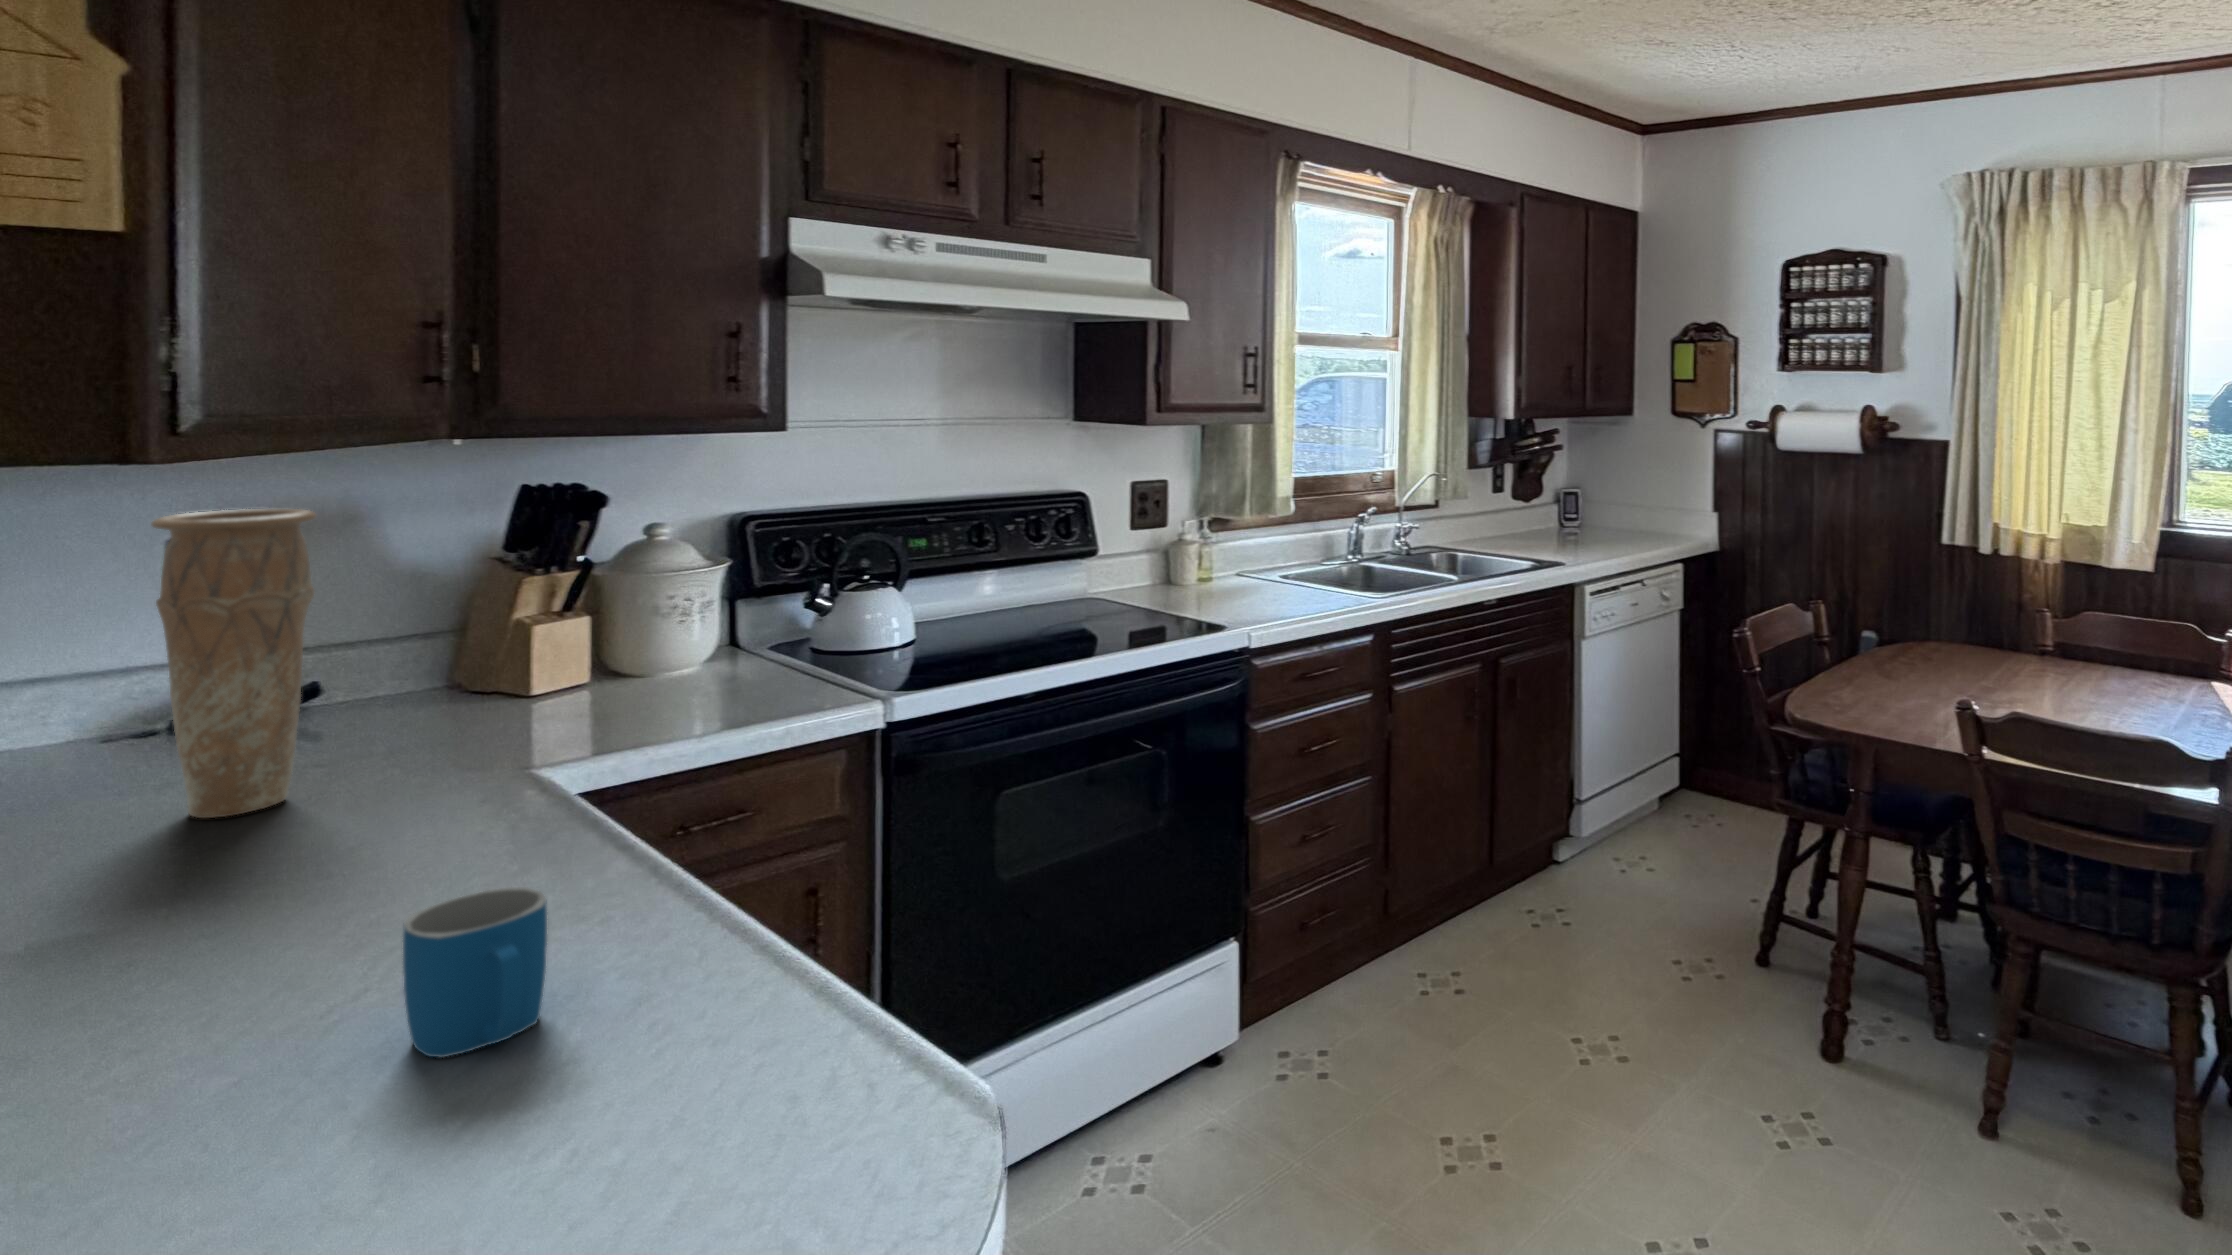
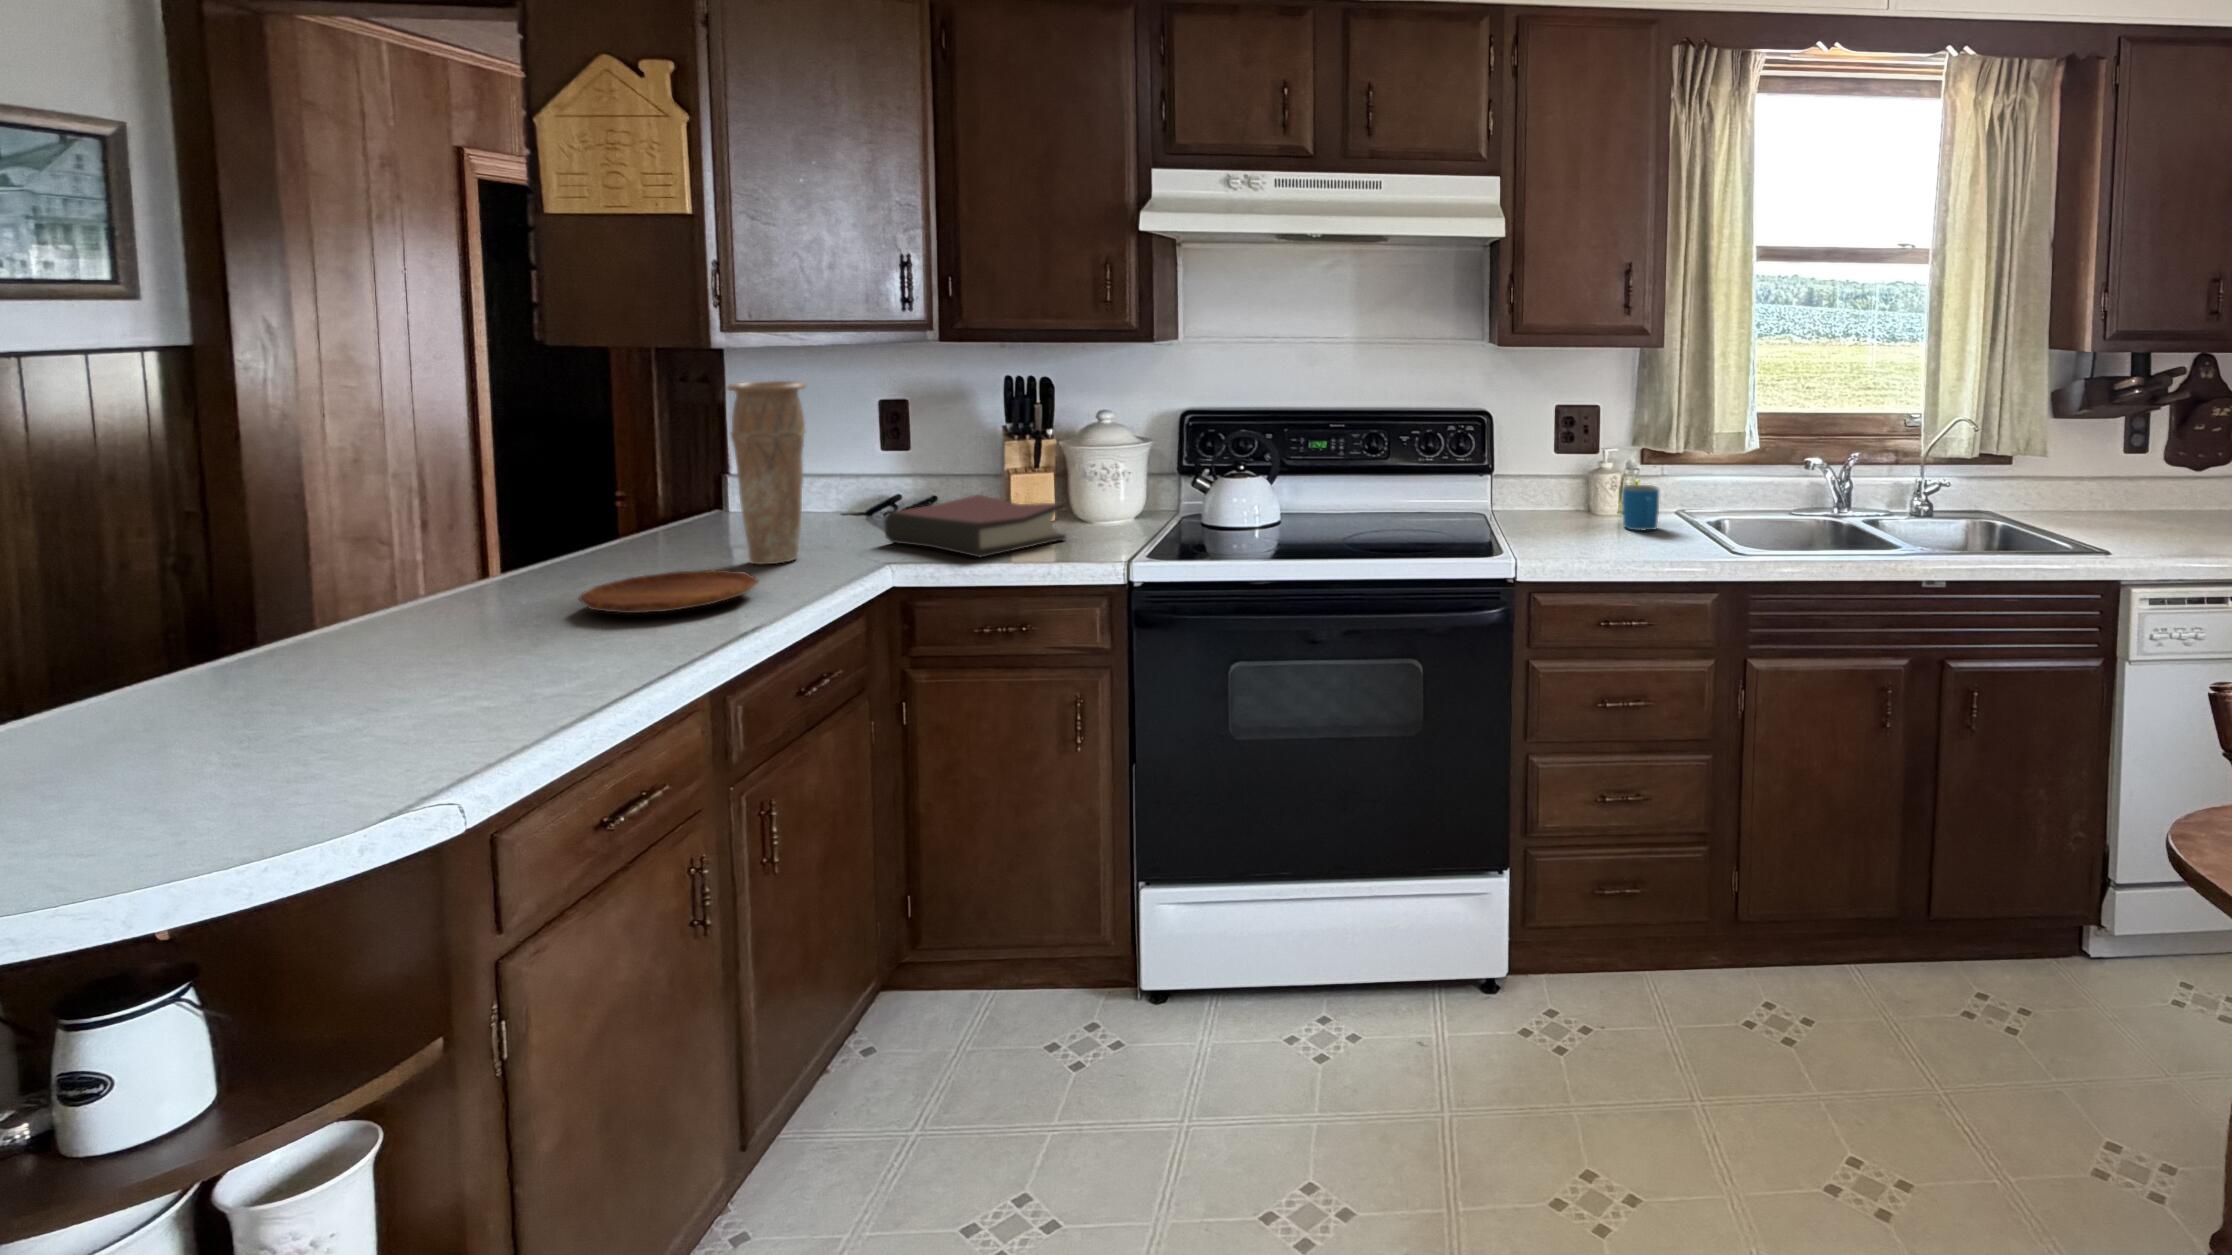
hardback book: none [381,645,679,747] -> present [884,494,1066,558]
tray: none [73,813,438,923] -> present [579,570,758,613]
mug: present [403,887,547,1058] -> present [1622,485,1659,531]

